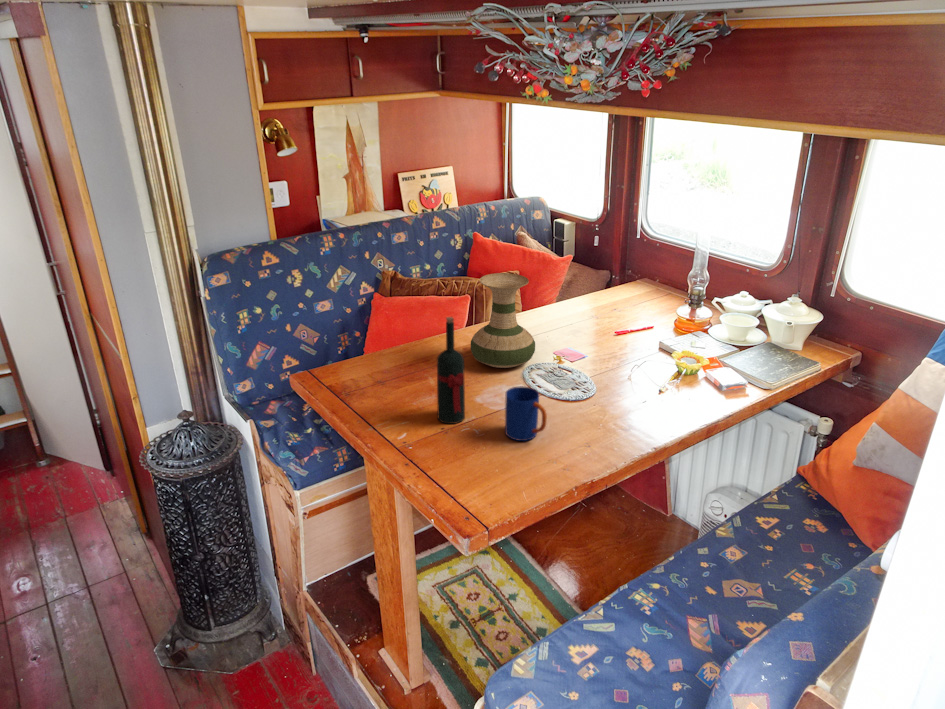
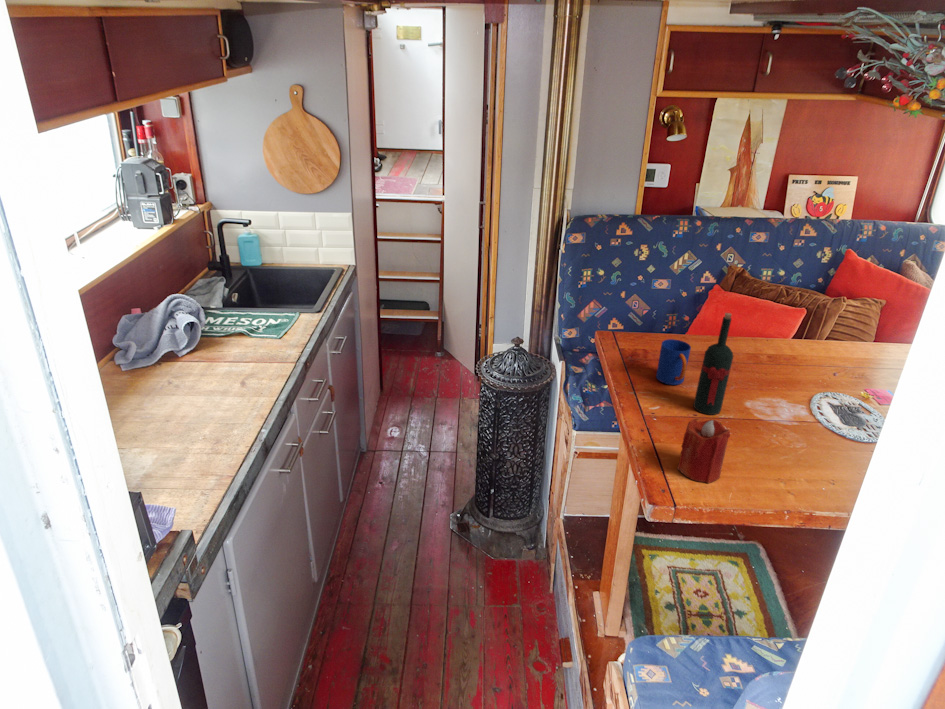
vase: present [471,273,535,368] -> none [765,288,850,387]
mug: present [505,386,547,441] -> present [656,339,691,385]
candle: none [465,427,509,494] -> present [678,420,730,483]

